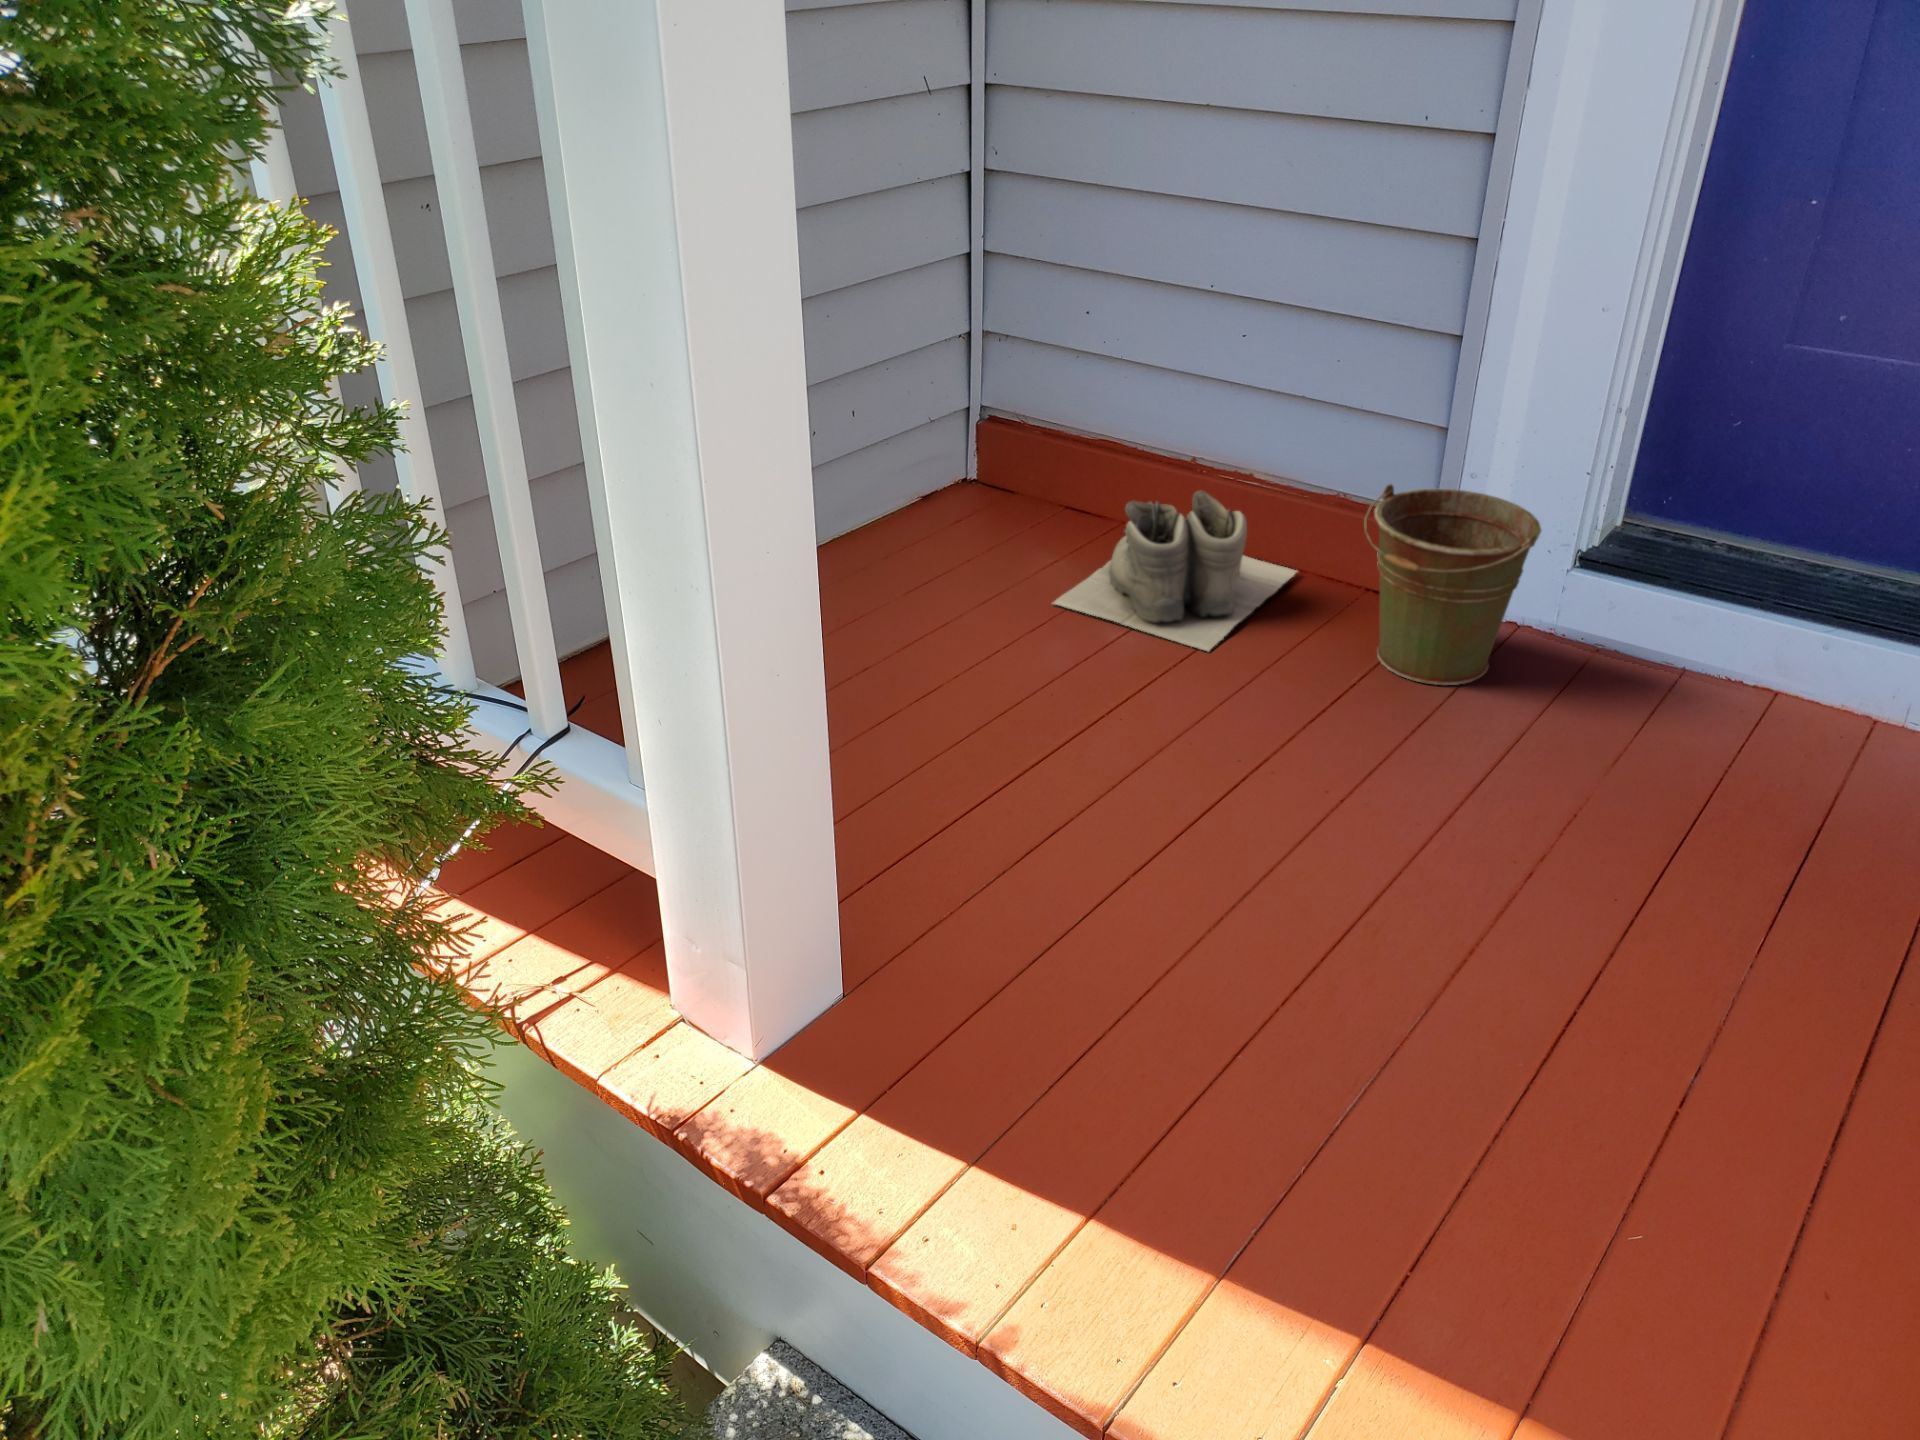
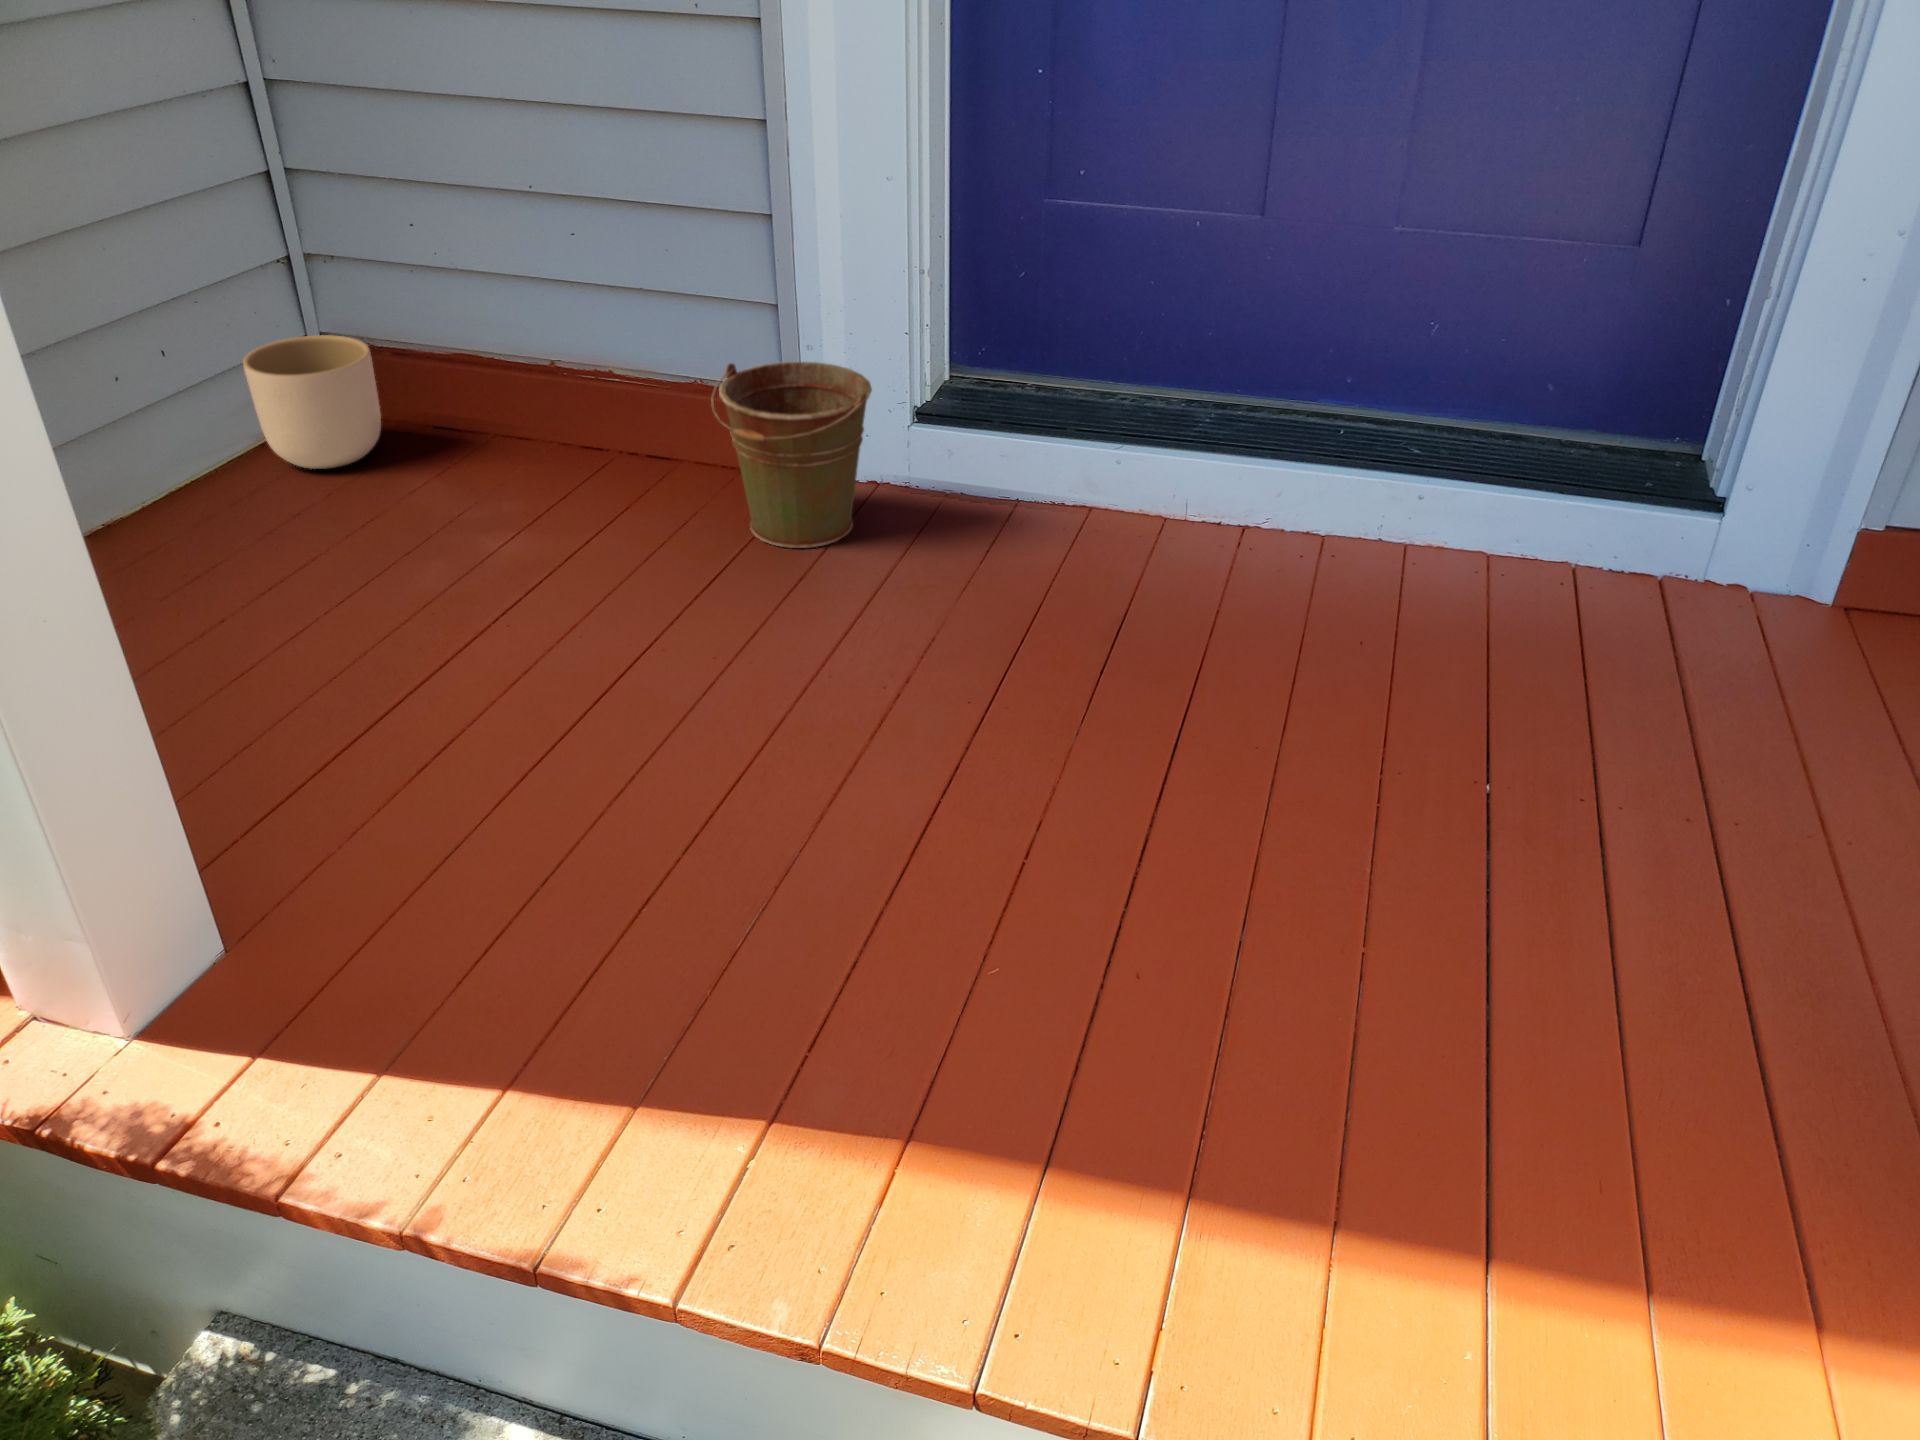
planter: none [918,408,1030,533] -> present [243,335,381,469]
boots: present [1053,491,1297,652] -> none [421,392,671,551]

